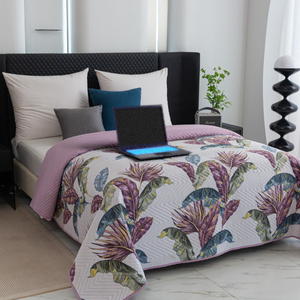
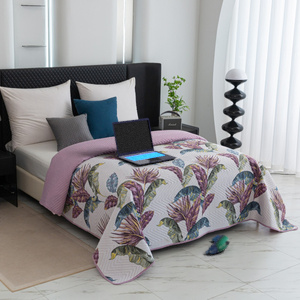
plush toy: none [222,254,256,278] -> present [206,235,230,254]

